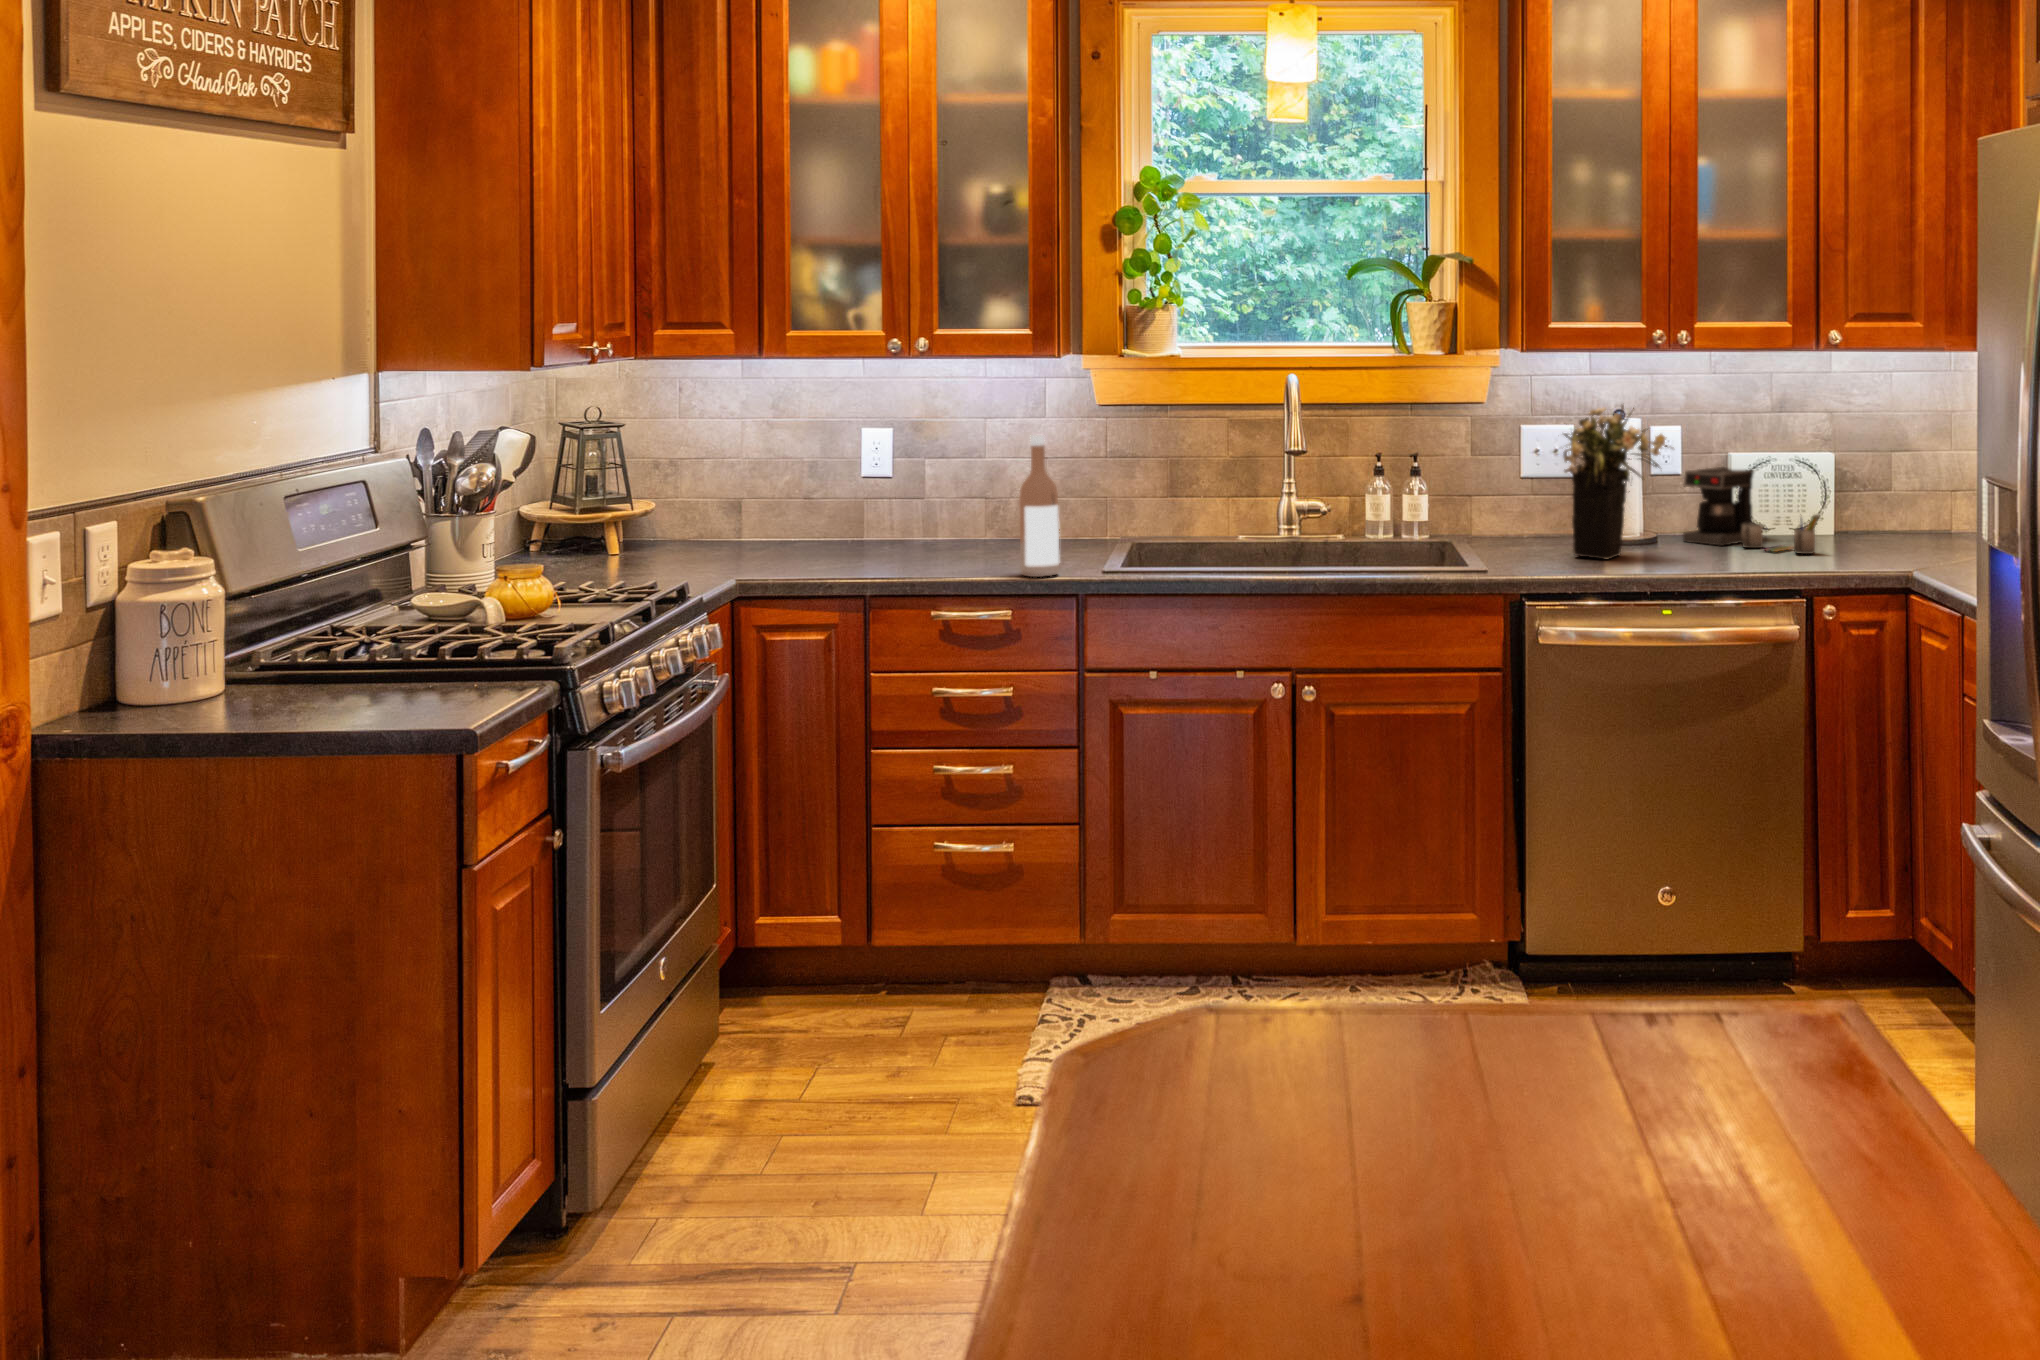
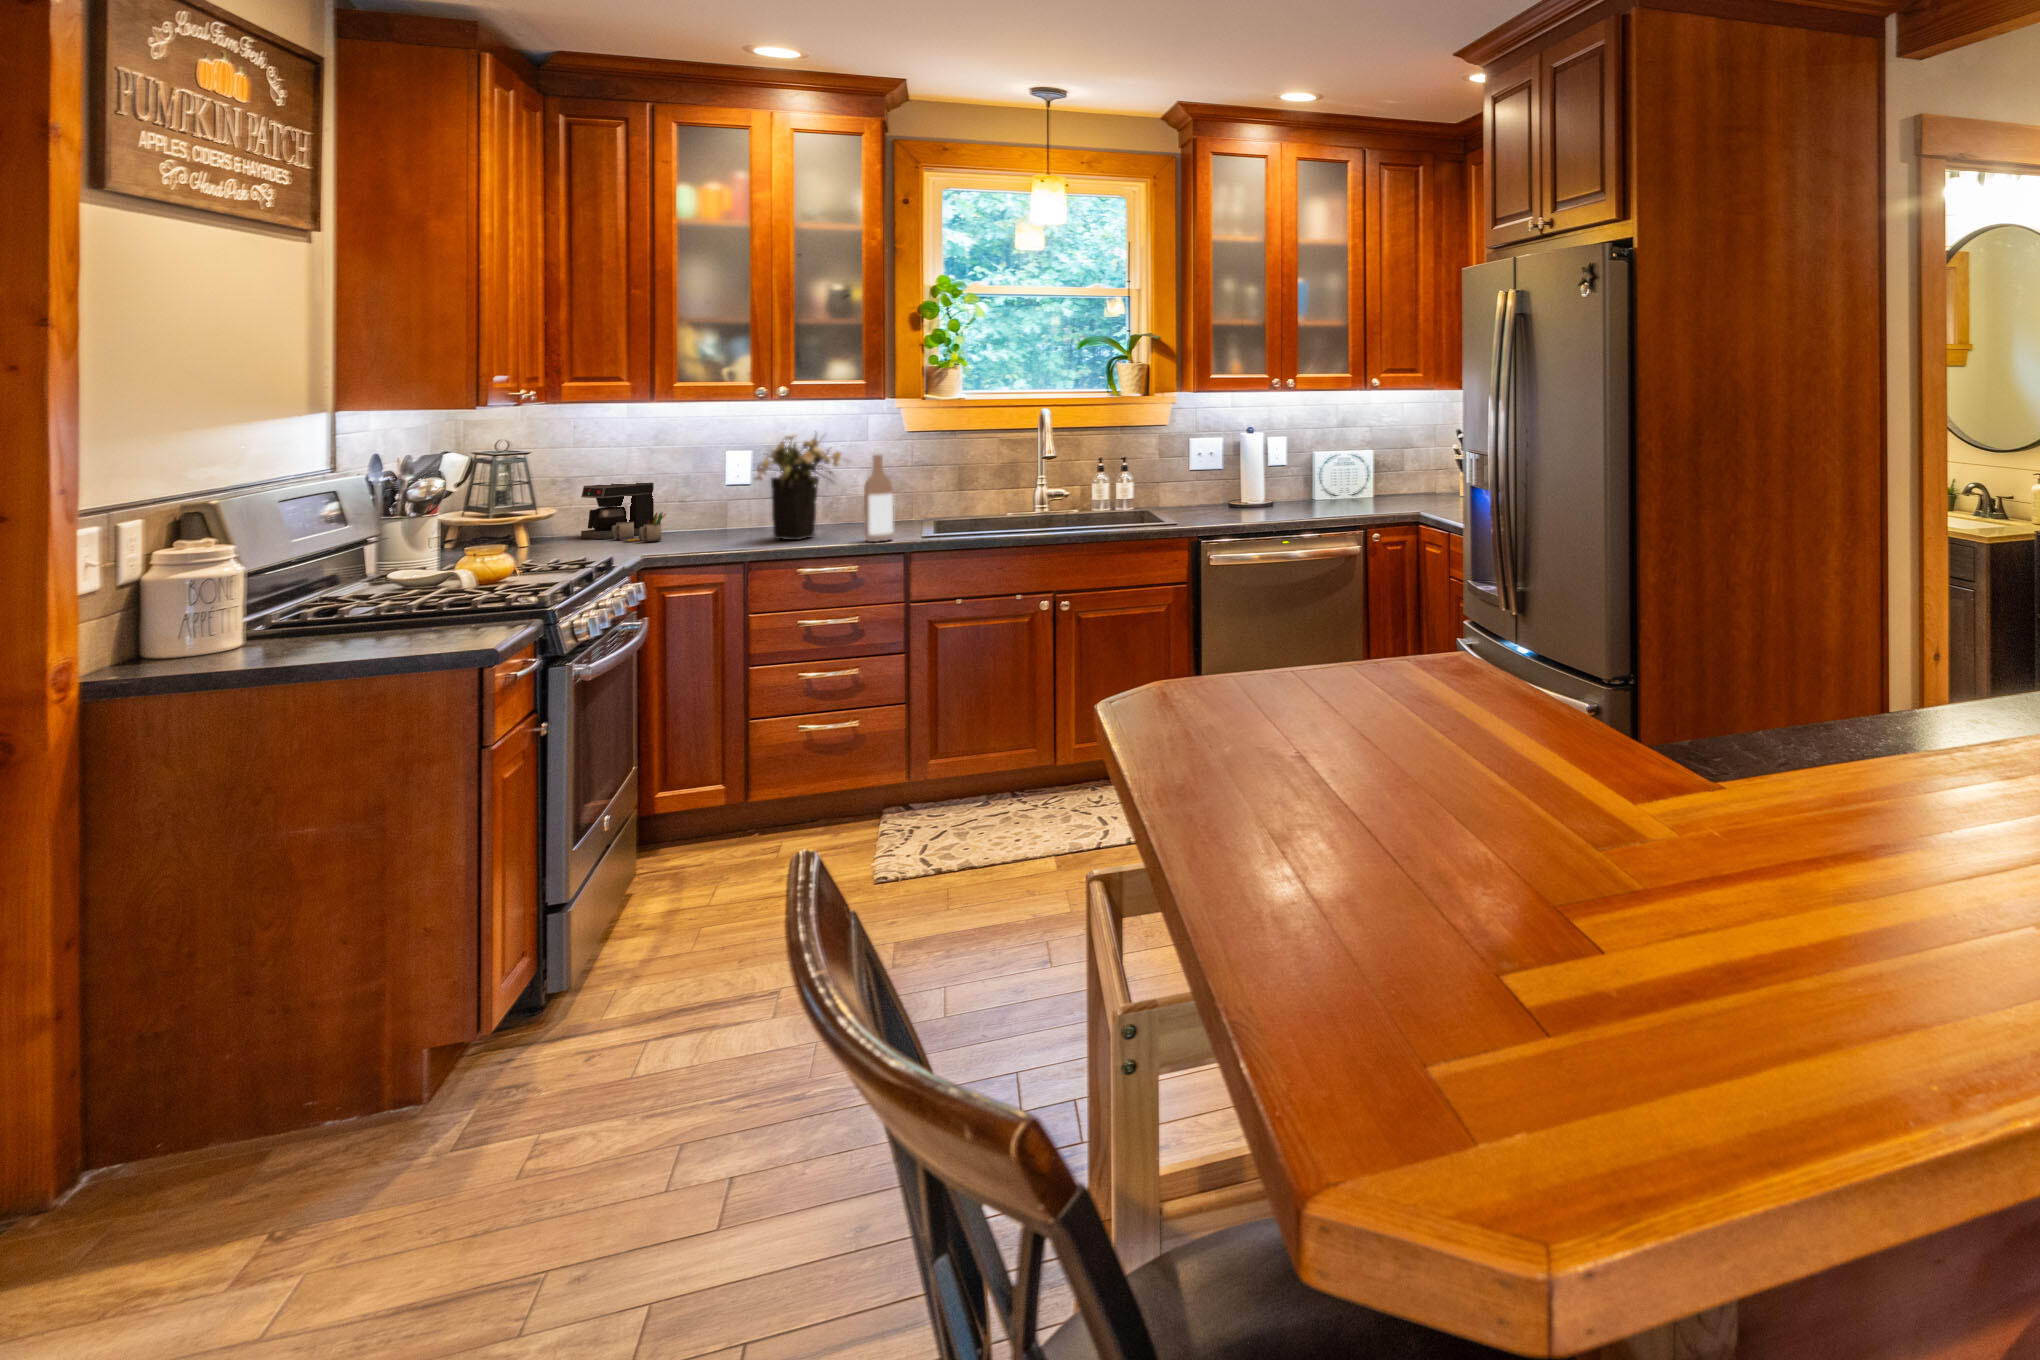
flower arrangement: present [1563,405,1666,559] -> present [755,434,841,540]
coffee maker: present [1683,467,1819,554] -> present [581,482,666,542]

